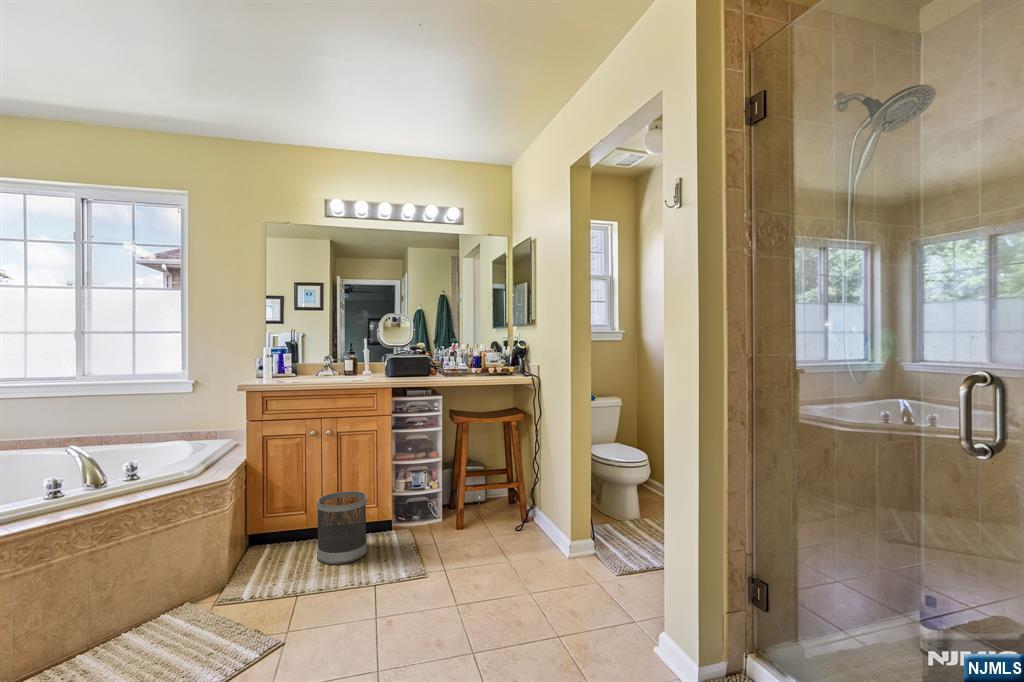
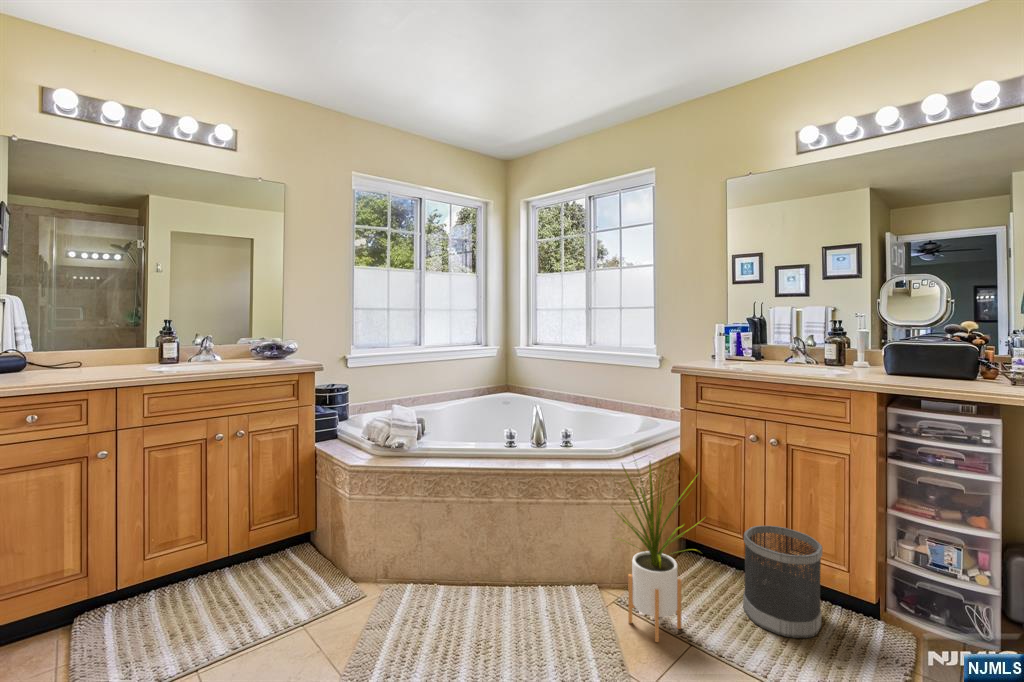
house plant: none [219,452,307,609] -> present [615,461,700,642]

